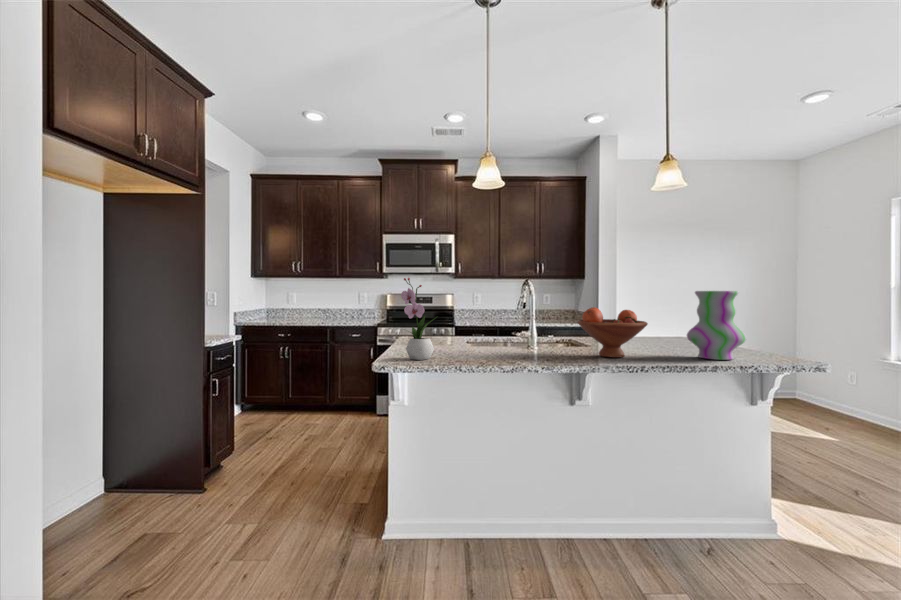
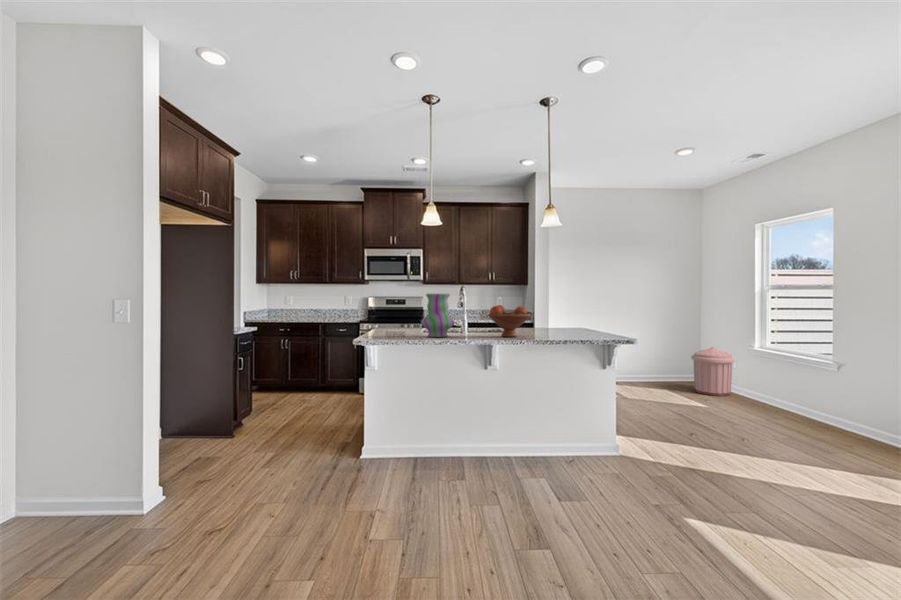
flower arrangement: present [401,278,437,360] -> none [371,286,395,338]
vase: present [687,291,746,360] -> present [421,294,454,337]
trash can: none [801,359,865,424] -> present [691,347,735,396]

